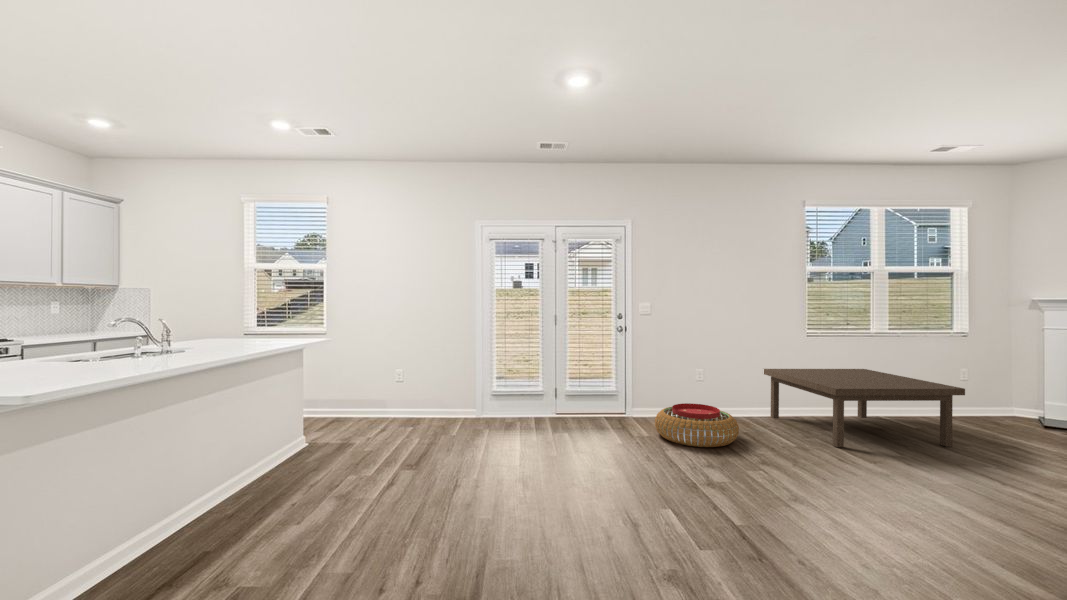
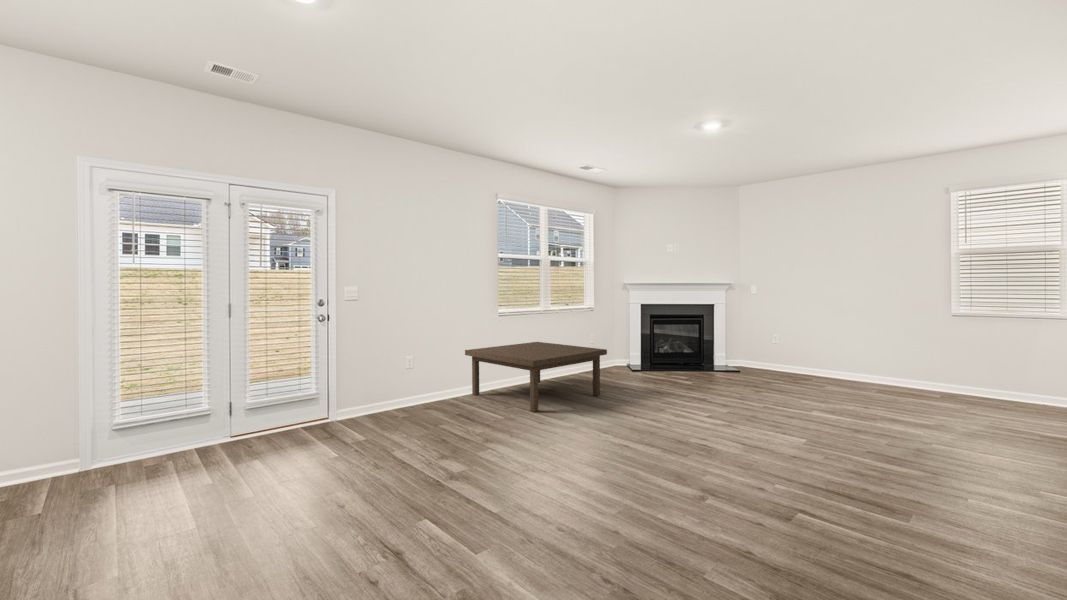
pouf: present [655,403,739,447] -> none [370,394,458,440]

